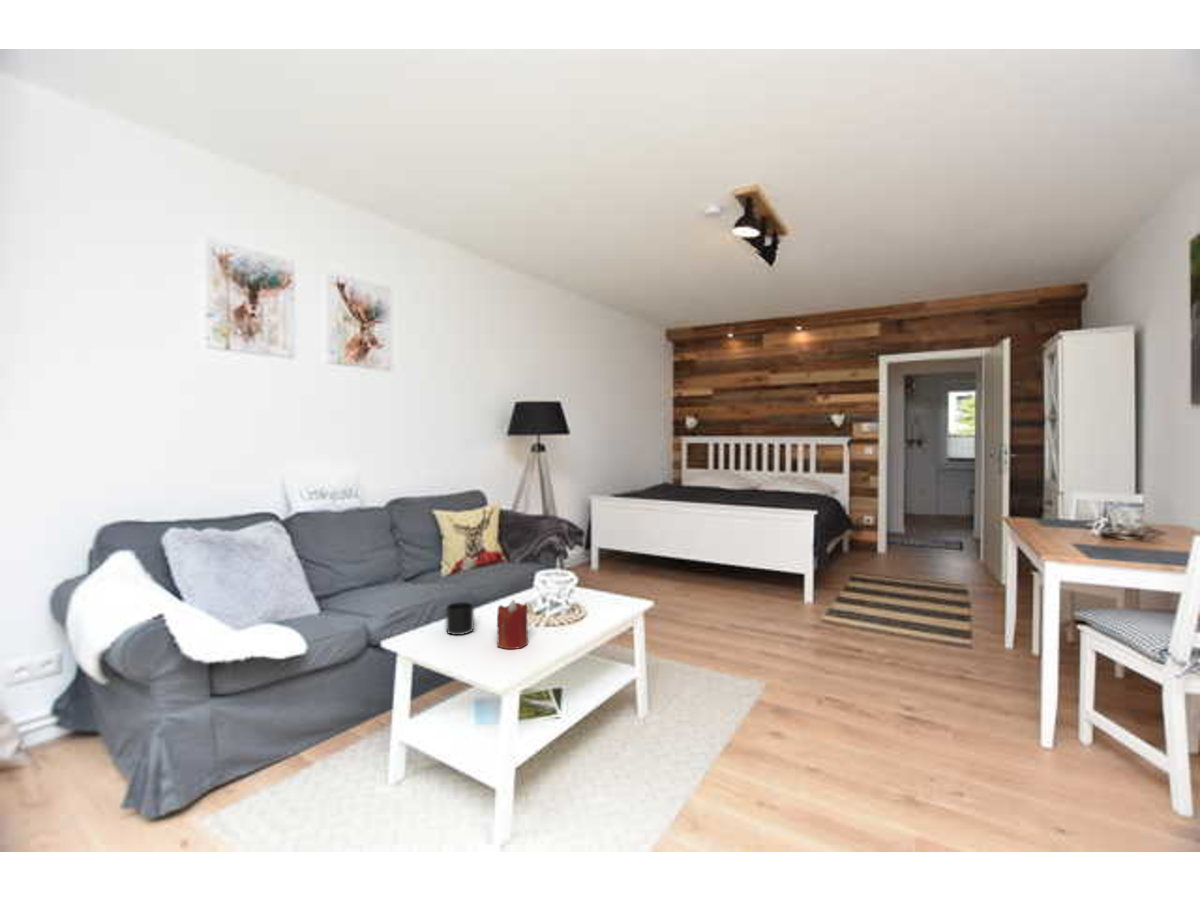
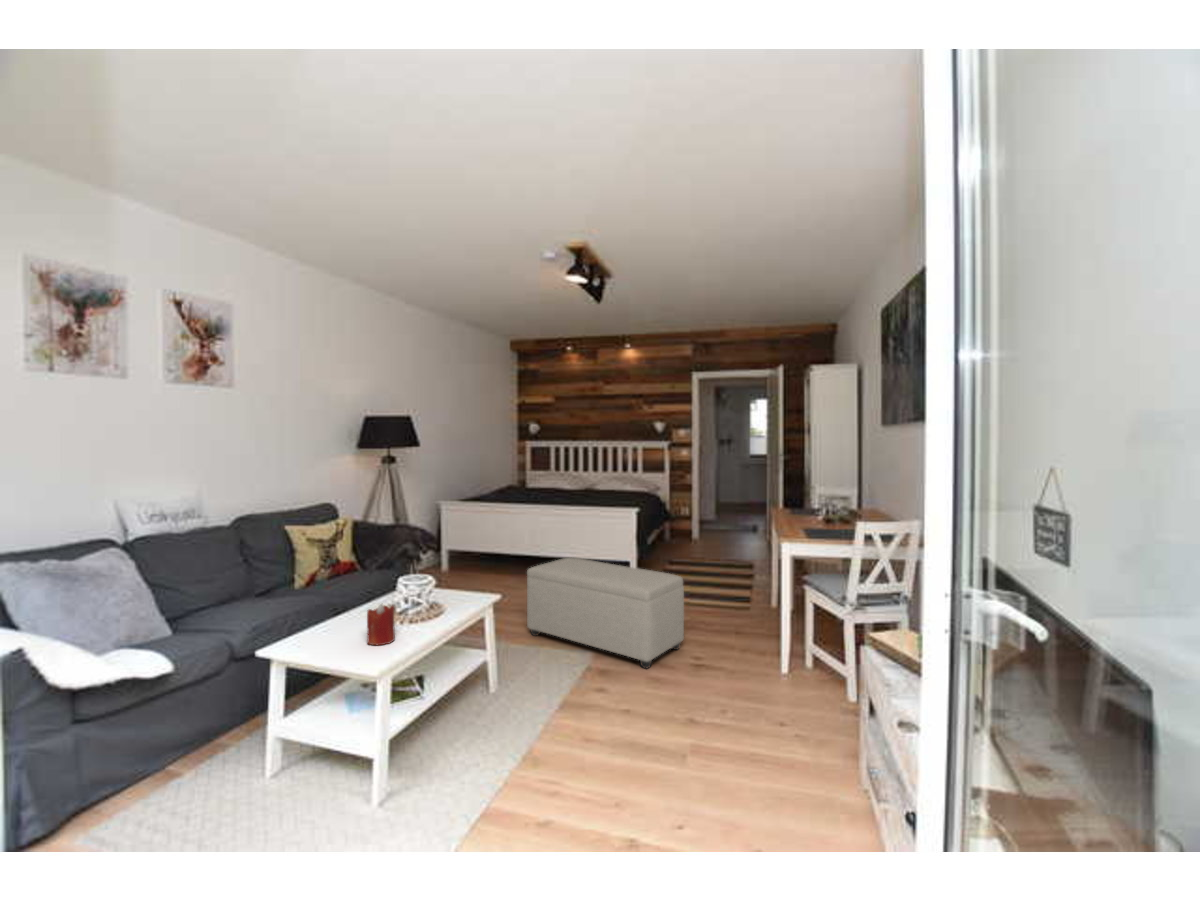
ottoman: none [682,564,887,713] -> present [527,557,684,668]
mug: present [446,602,474,635] -> none [316,610,343,639]

